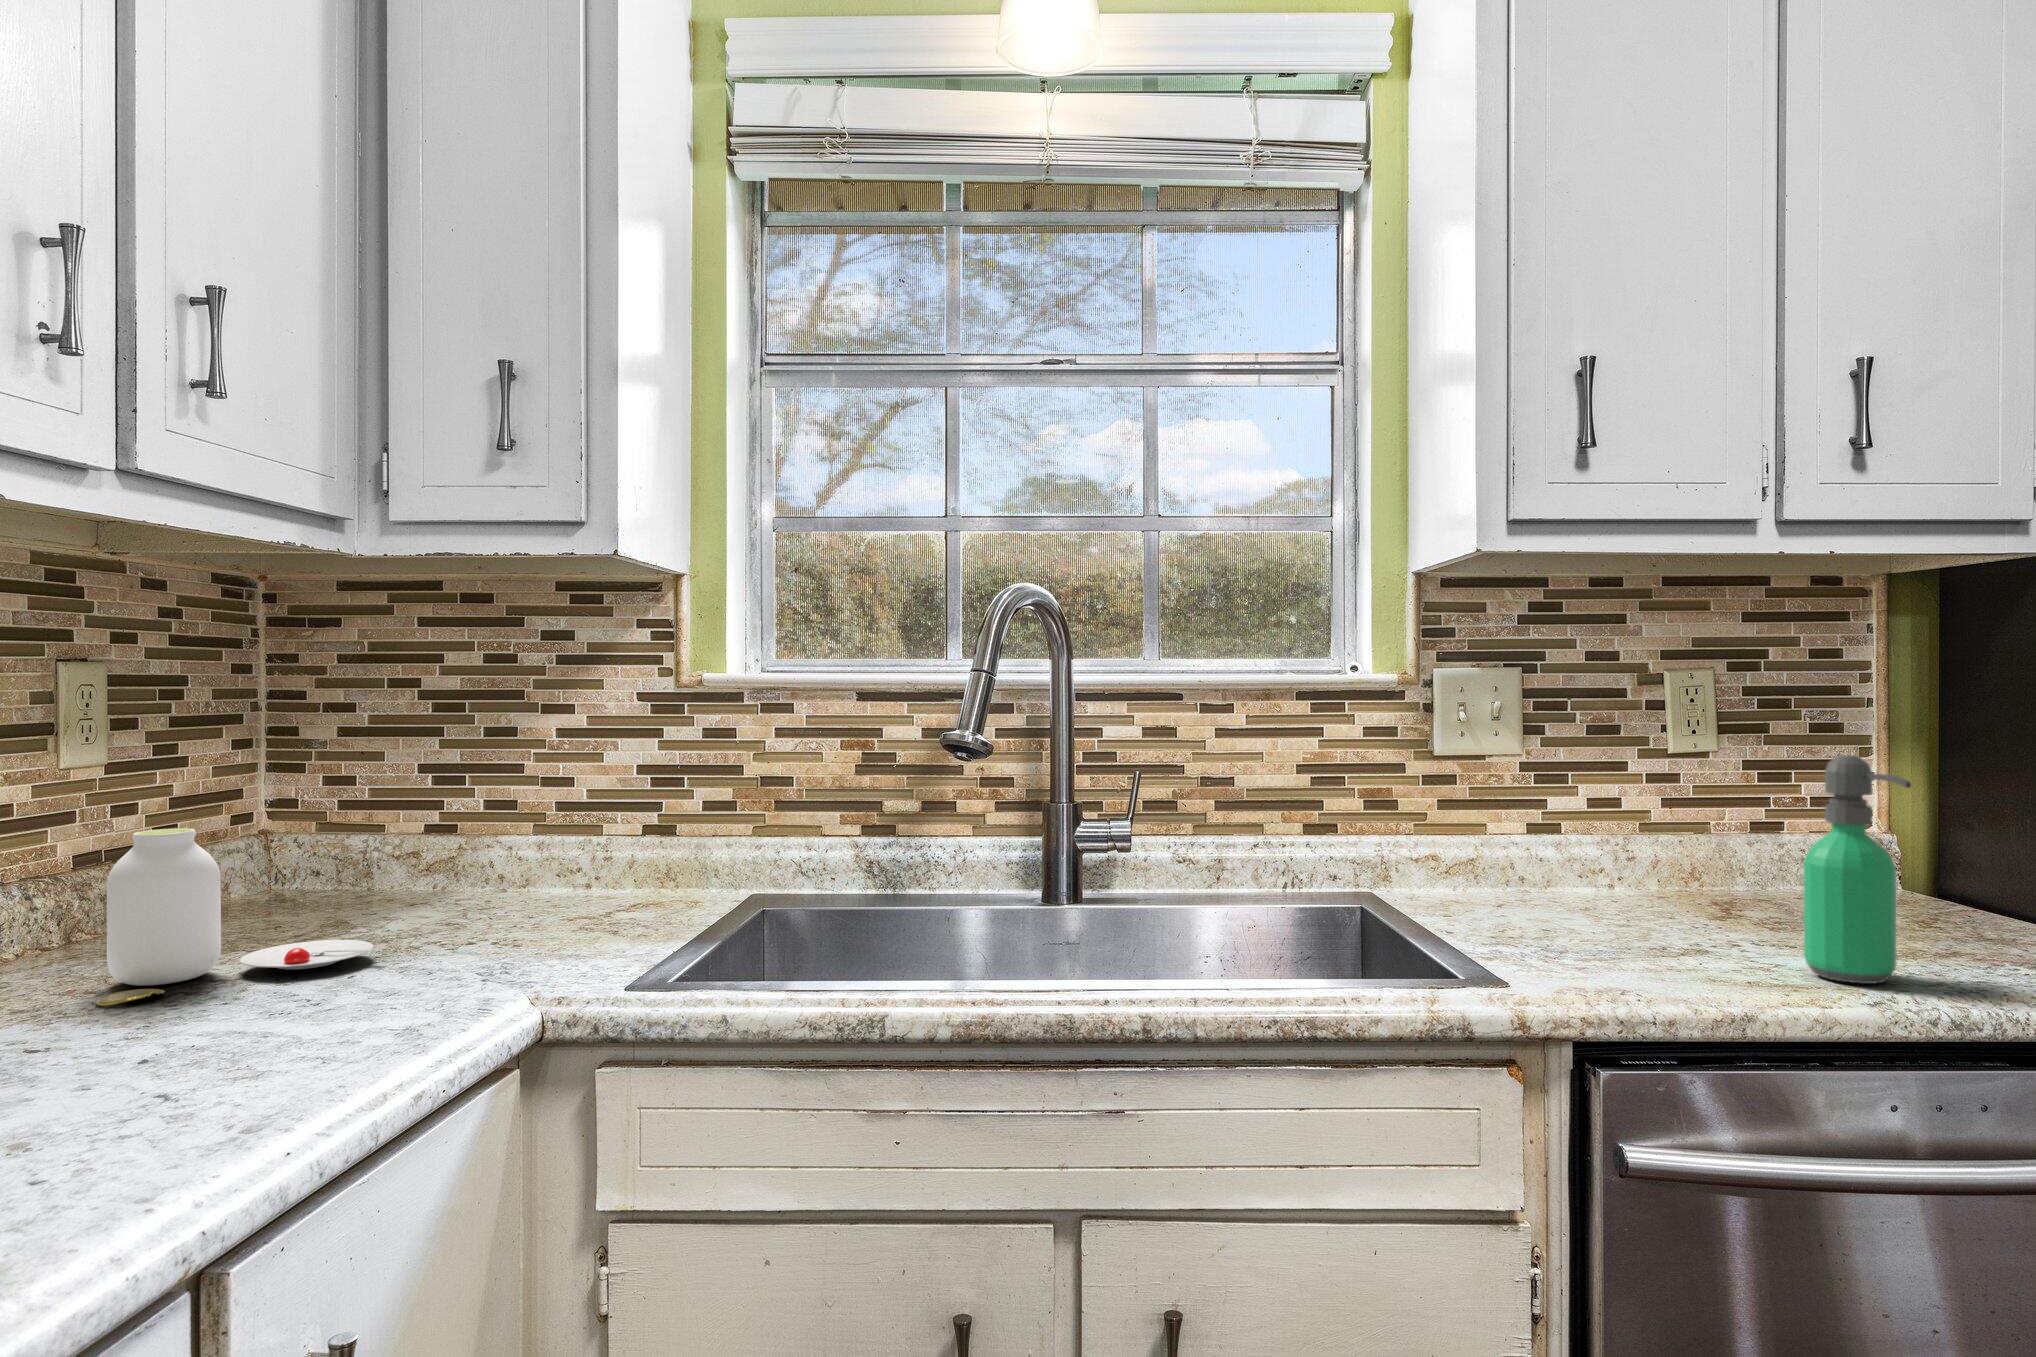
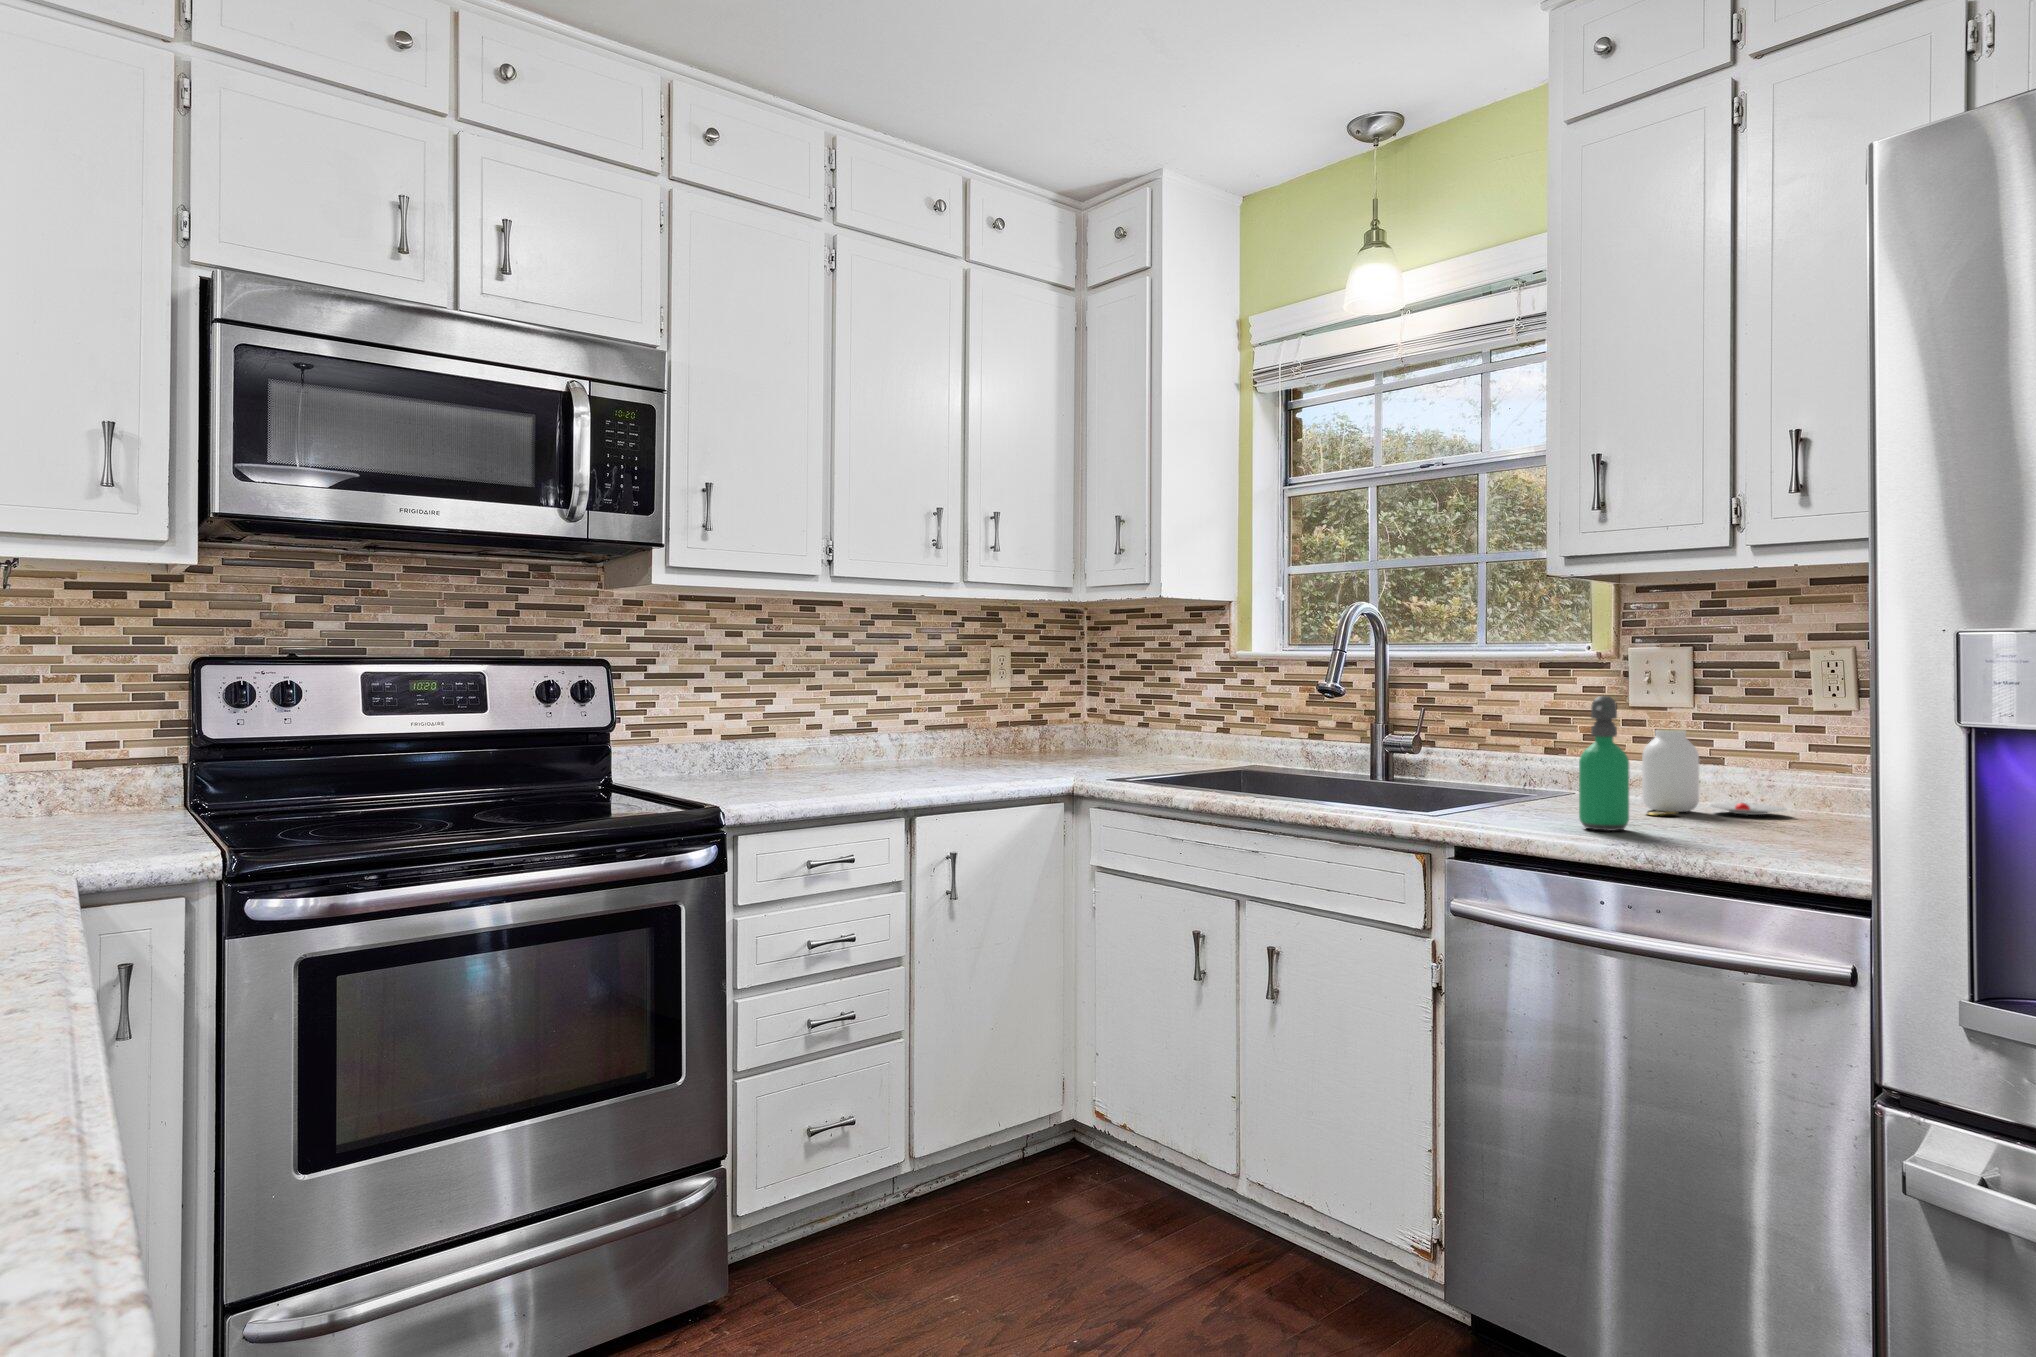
jar: present [96,828,383,1006] -> present [1642,730,1786,815]

